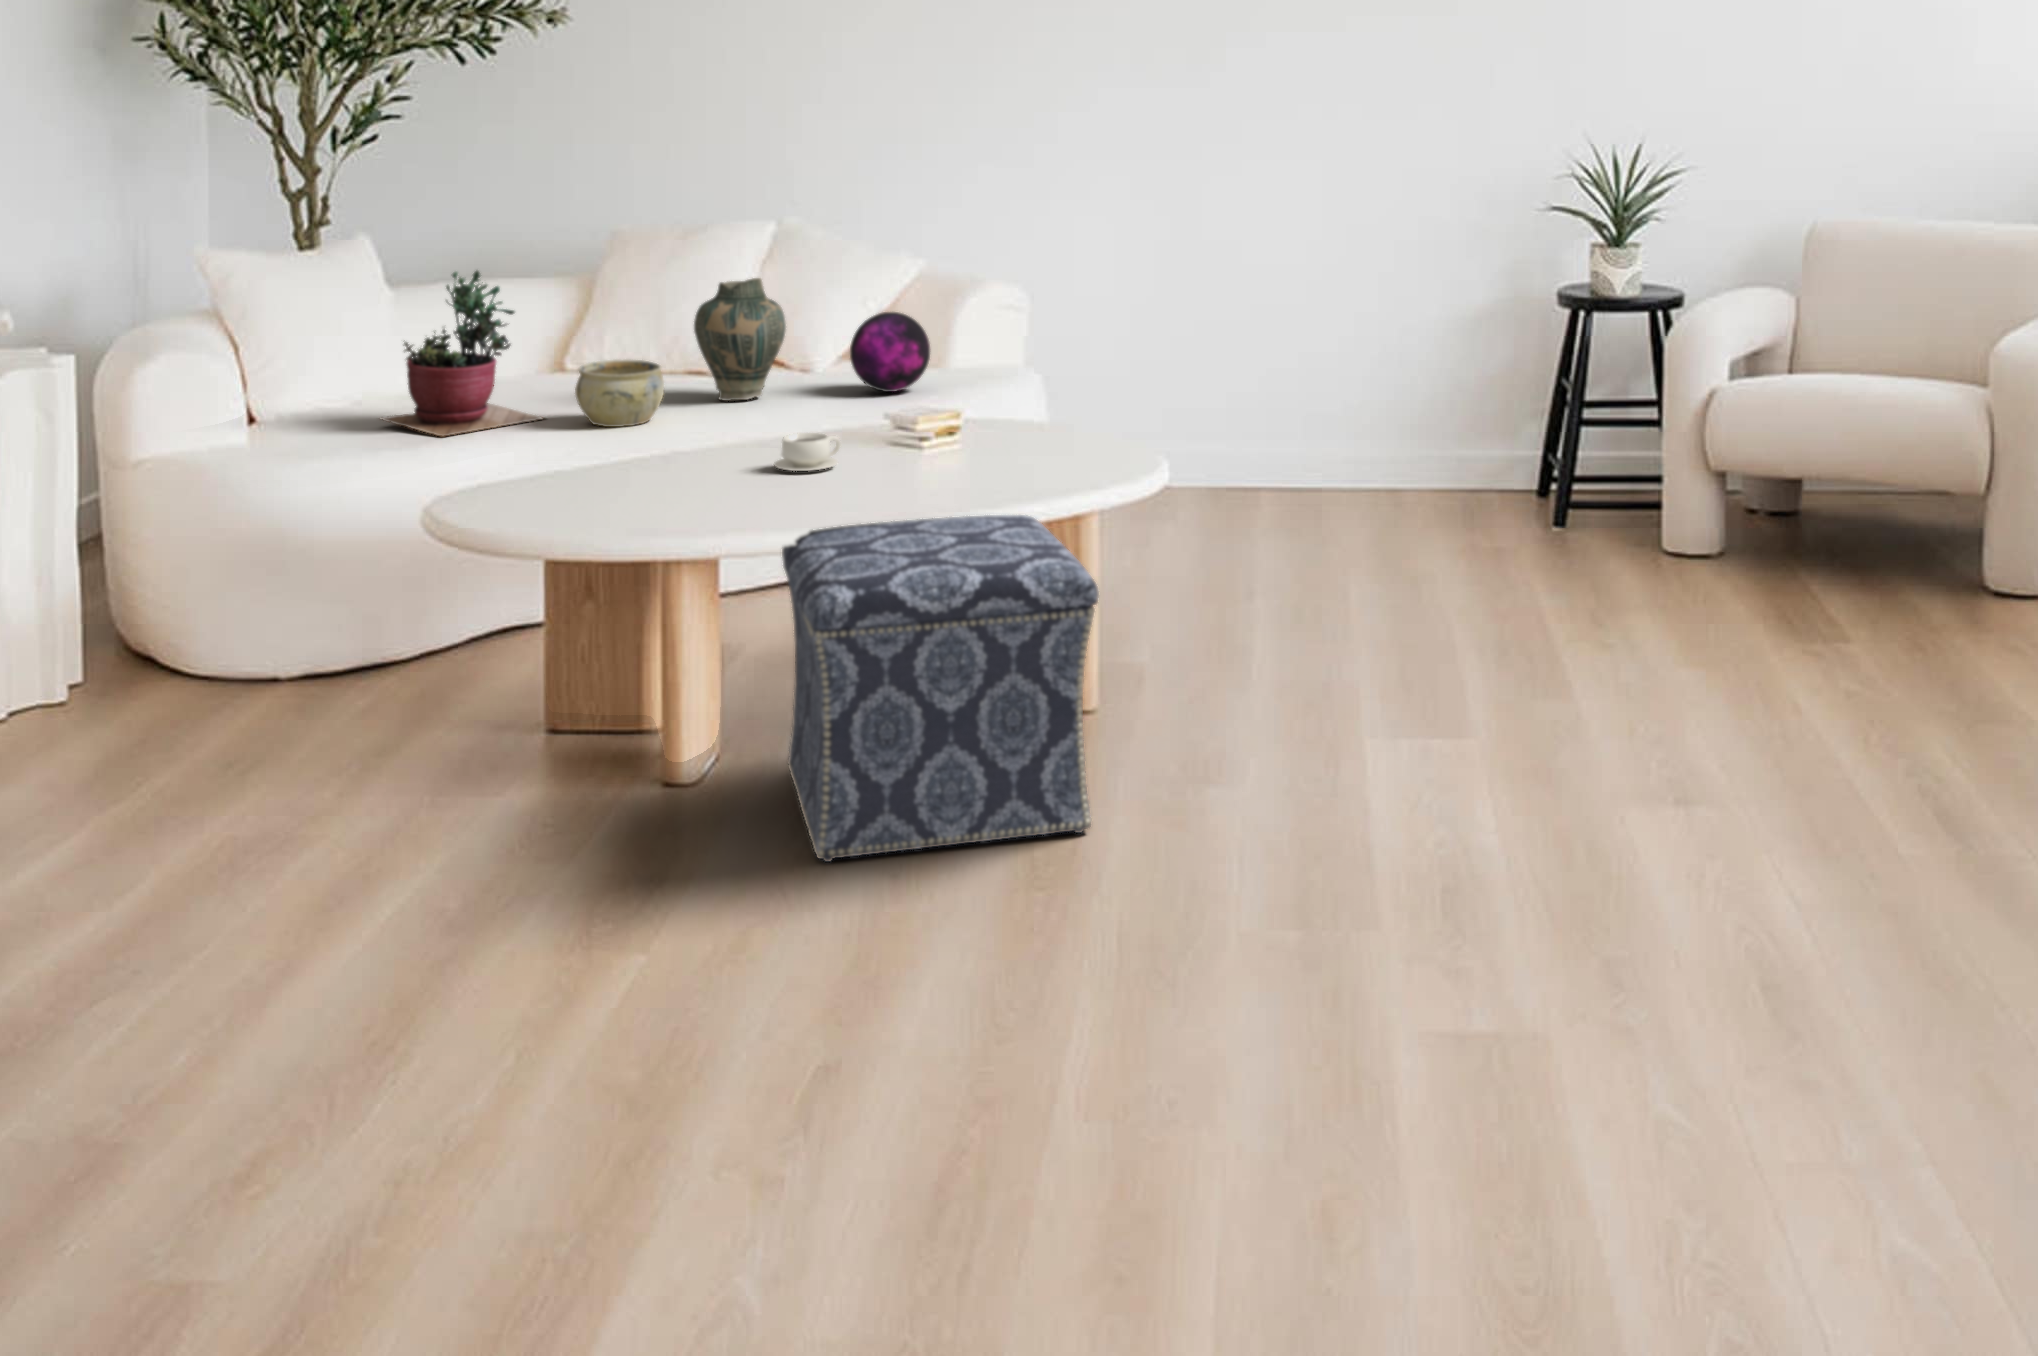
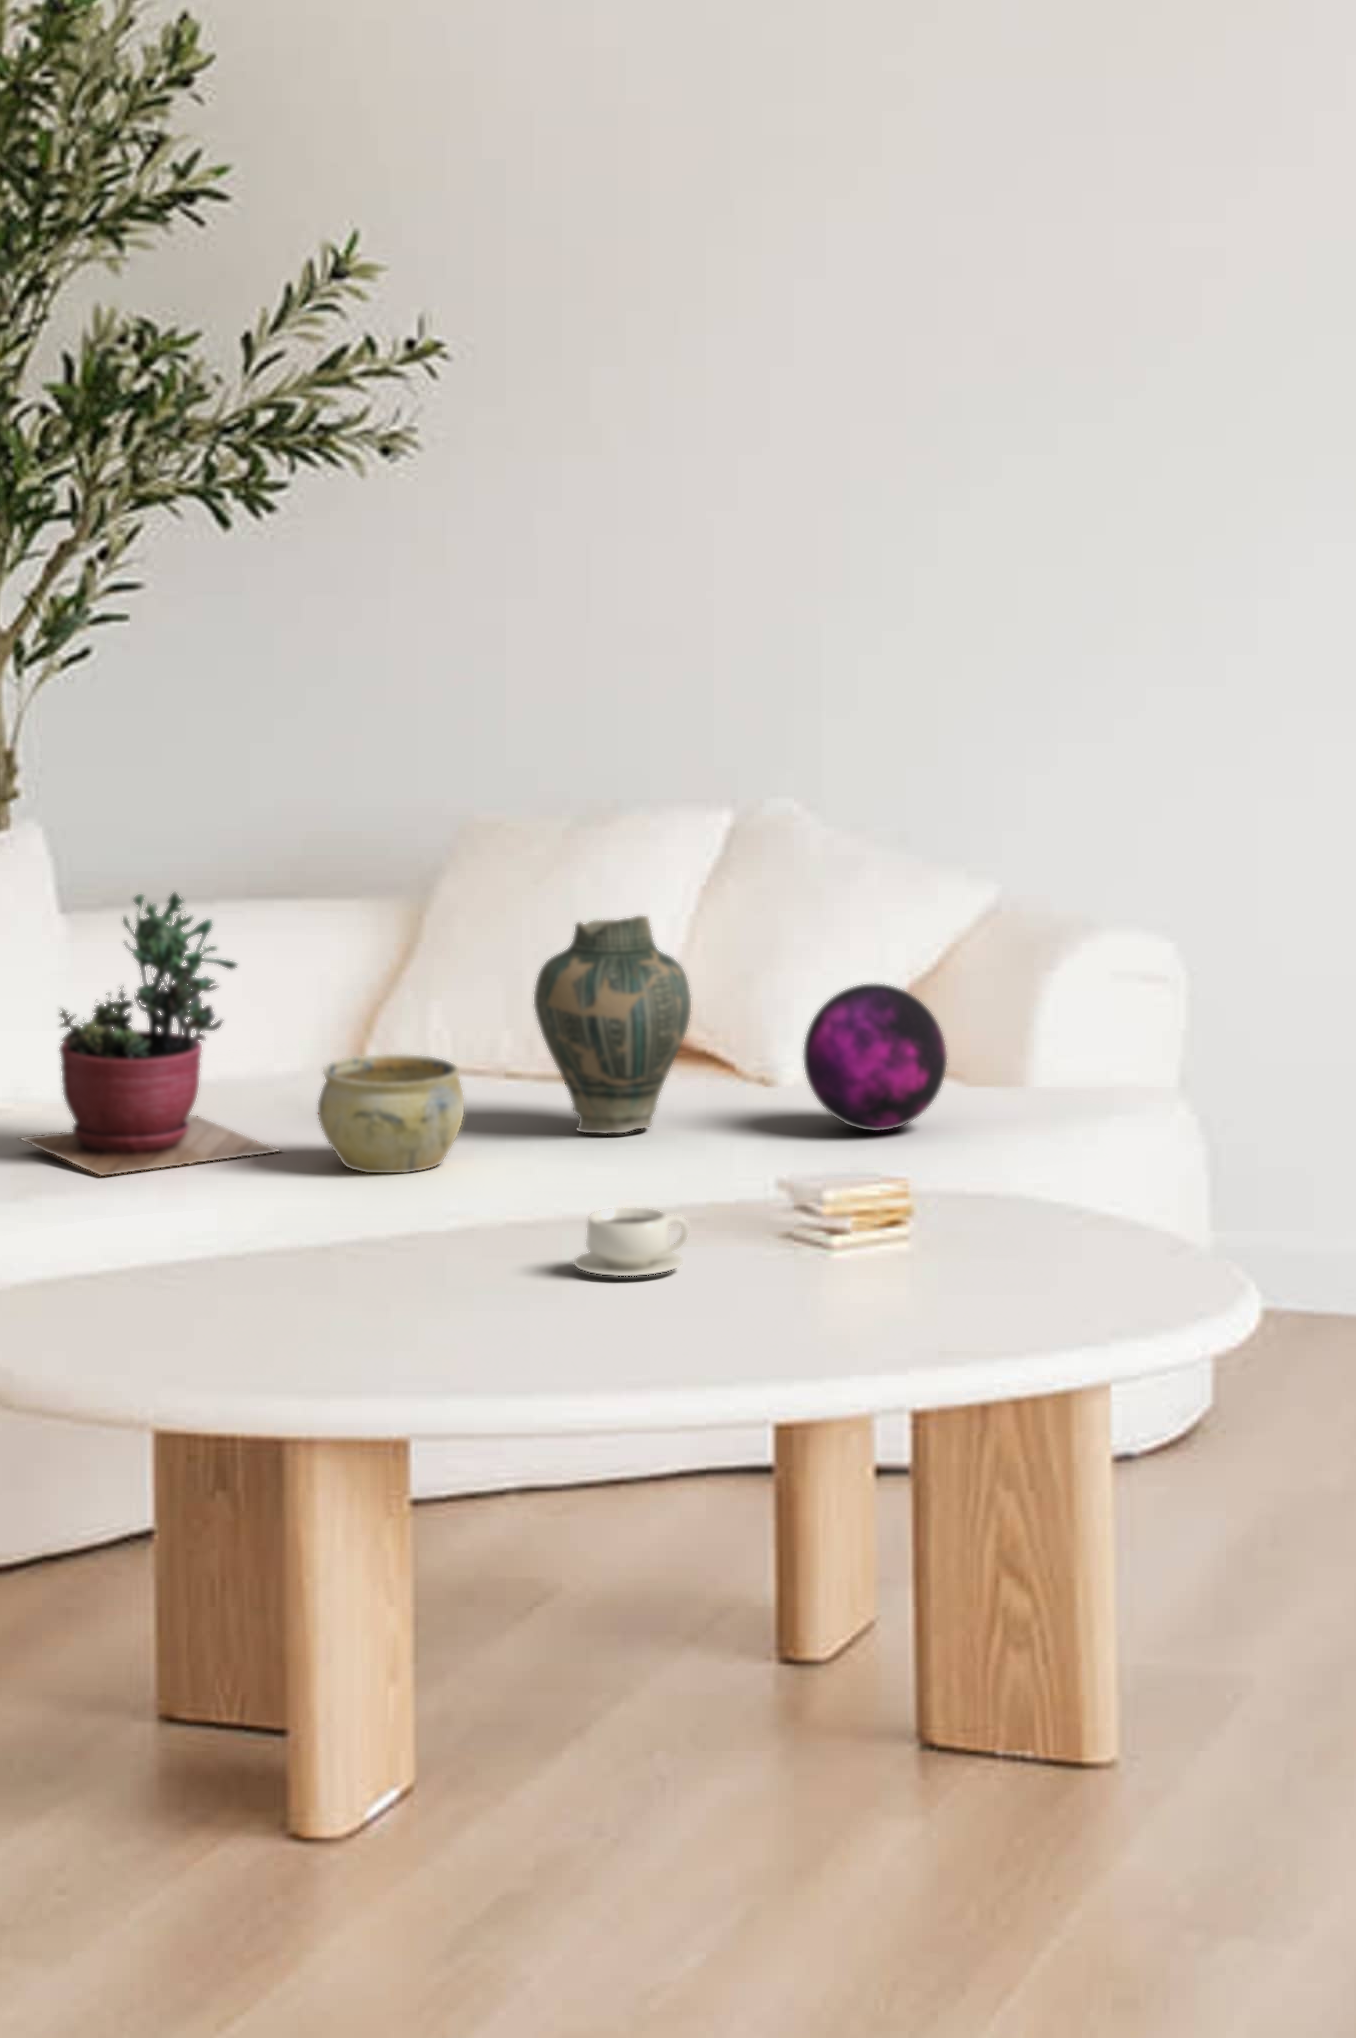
ottoman: present [782,515,1099,862] -> none [501,1383,1004,1976]

